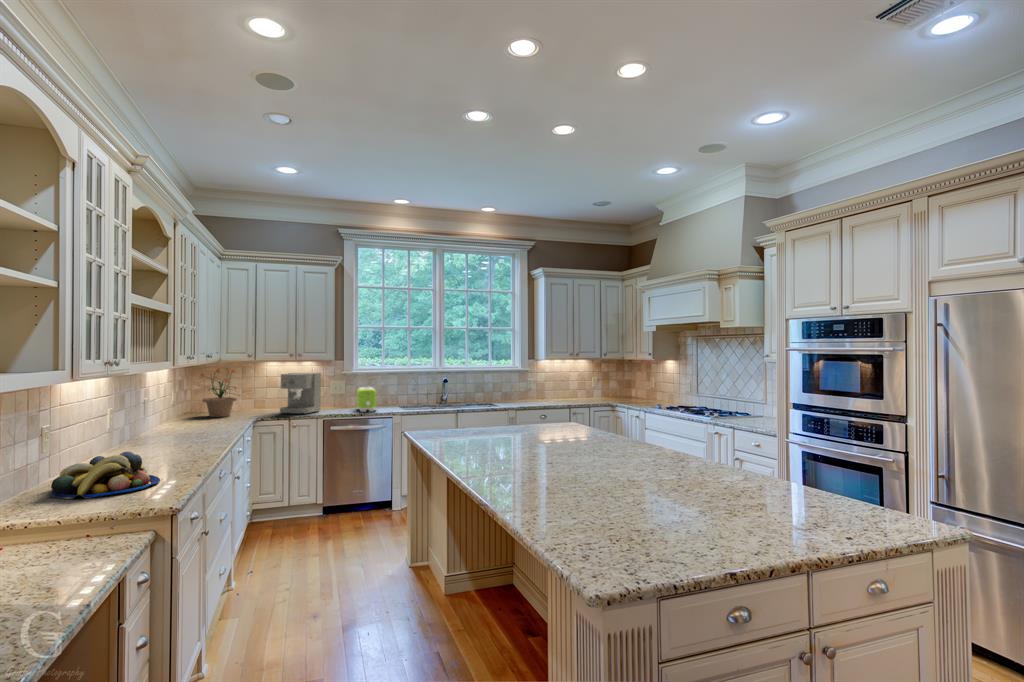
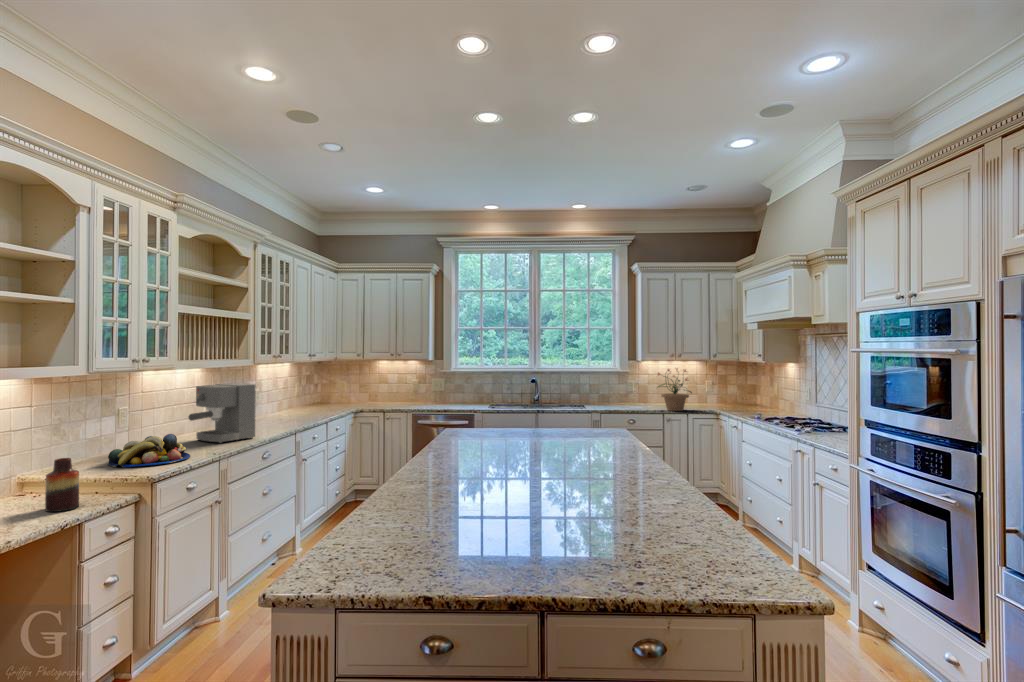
potted plant: present [201,369,239,417] -> present [658,369,692,411]
coffee maker: present [280,373,321,414] -> present [188,383,255,443]
toaster: present [357,387,376,412] -> none [444,385,463,409]
vase: none [27,488,74,565] -> present [45,458,79,512]

